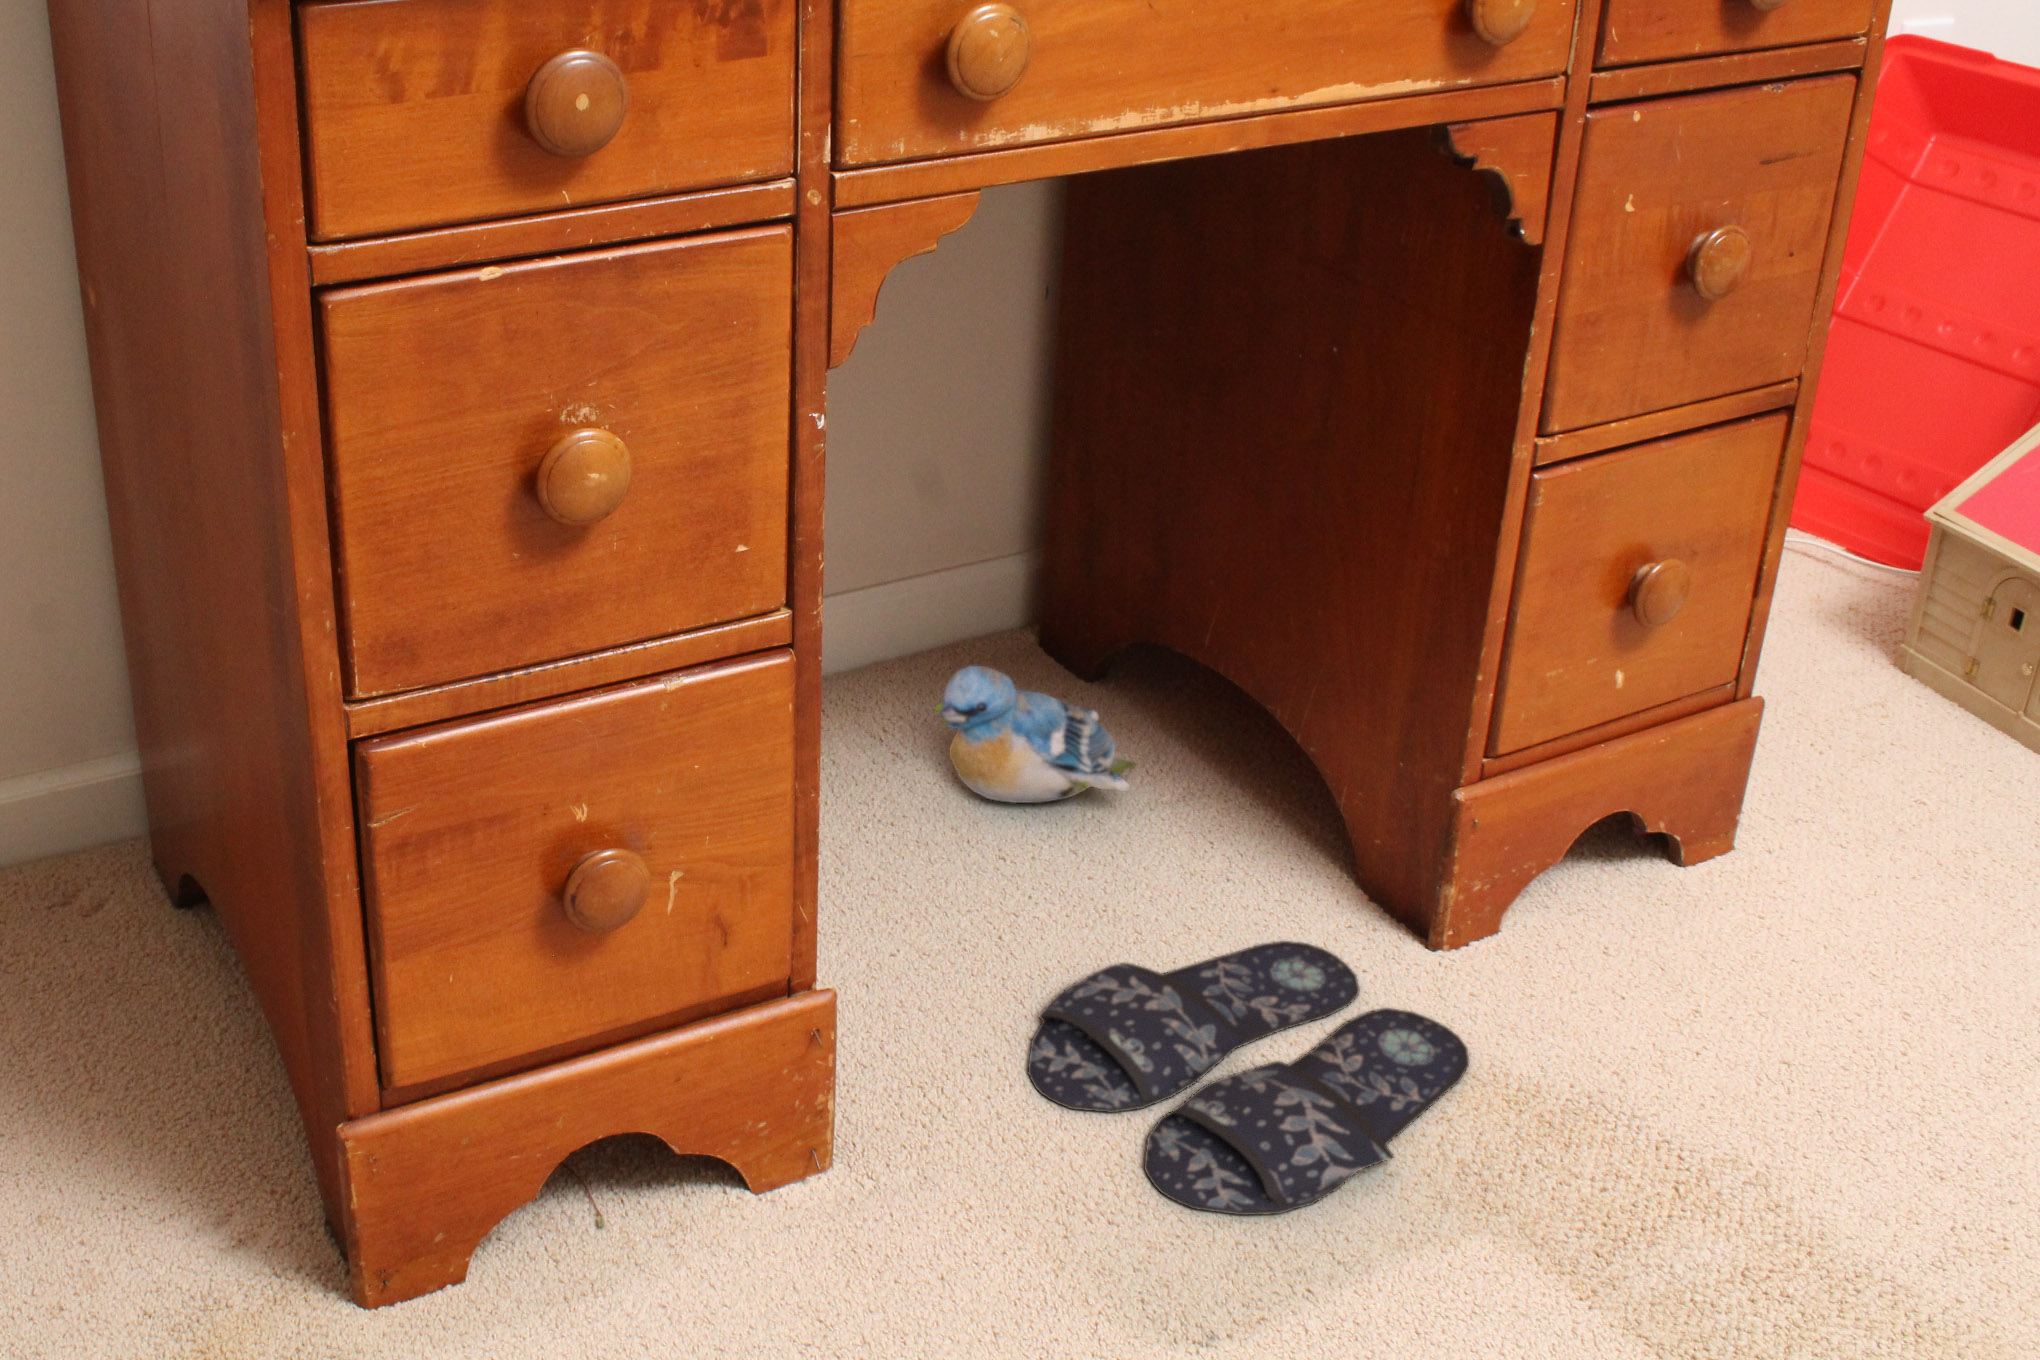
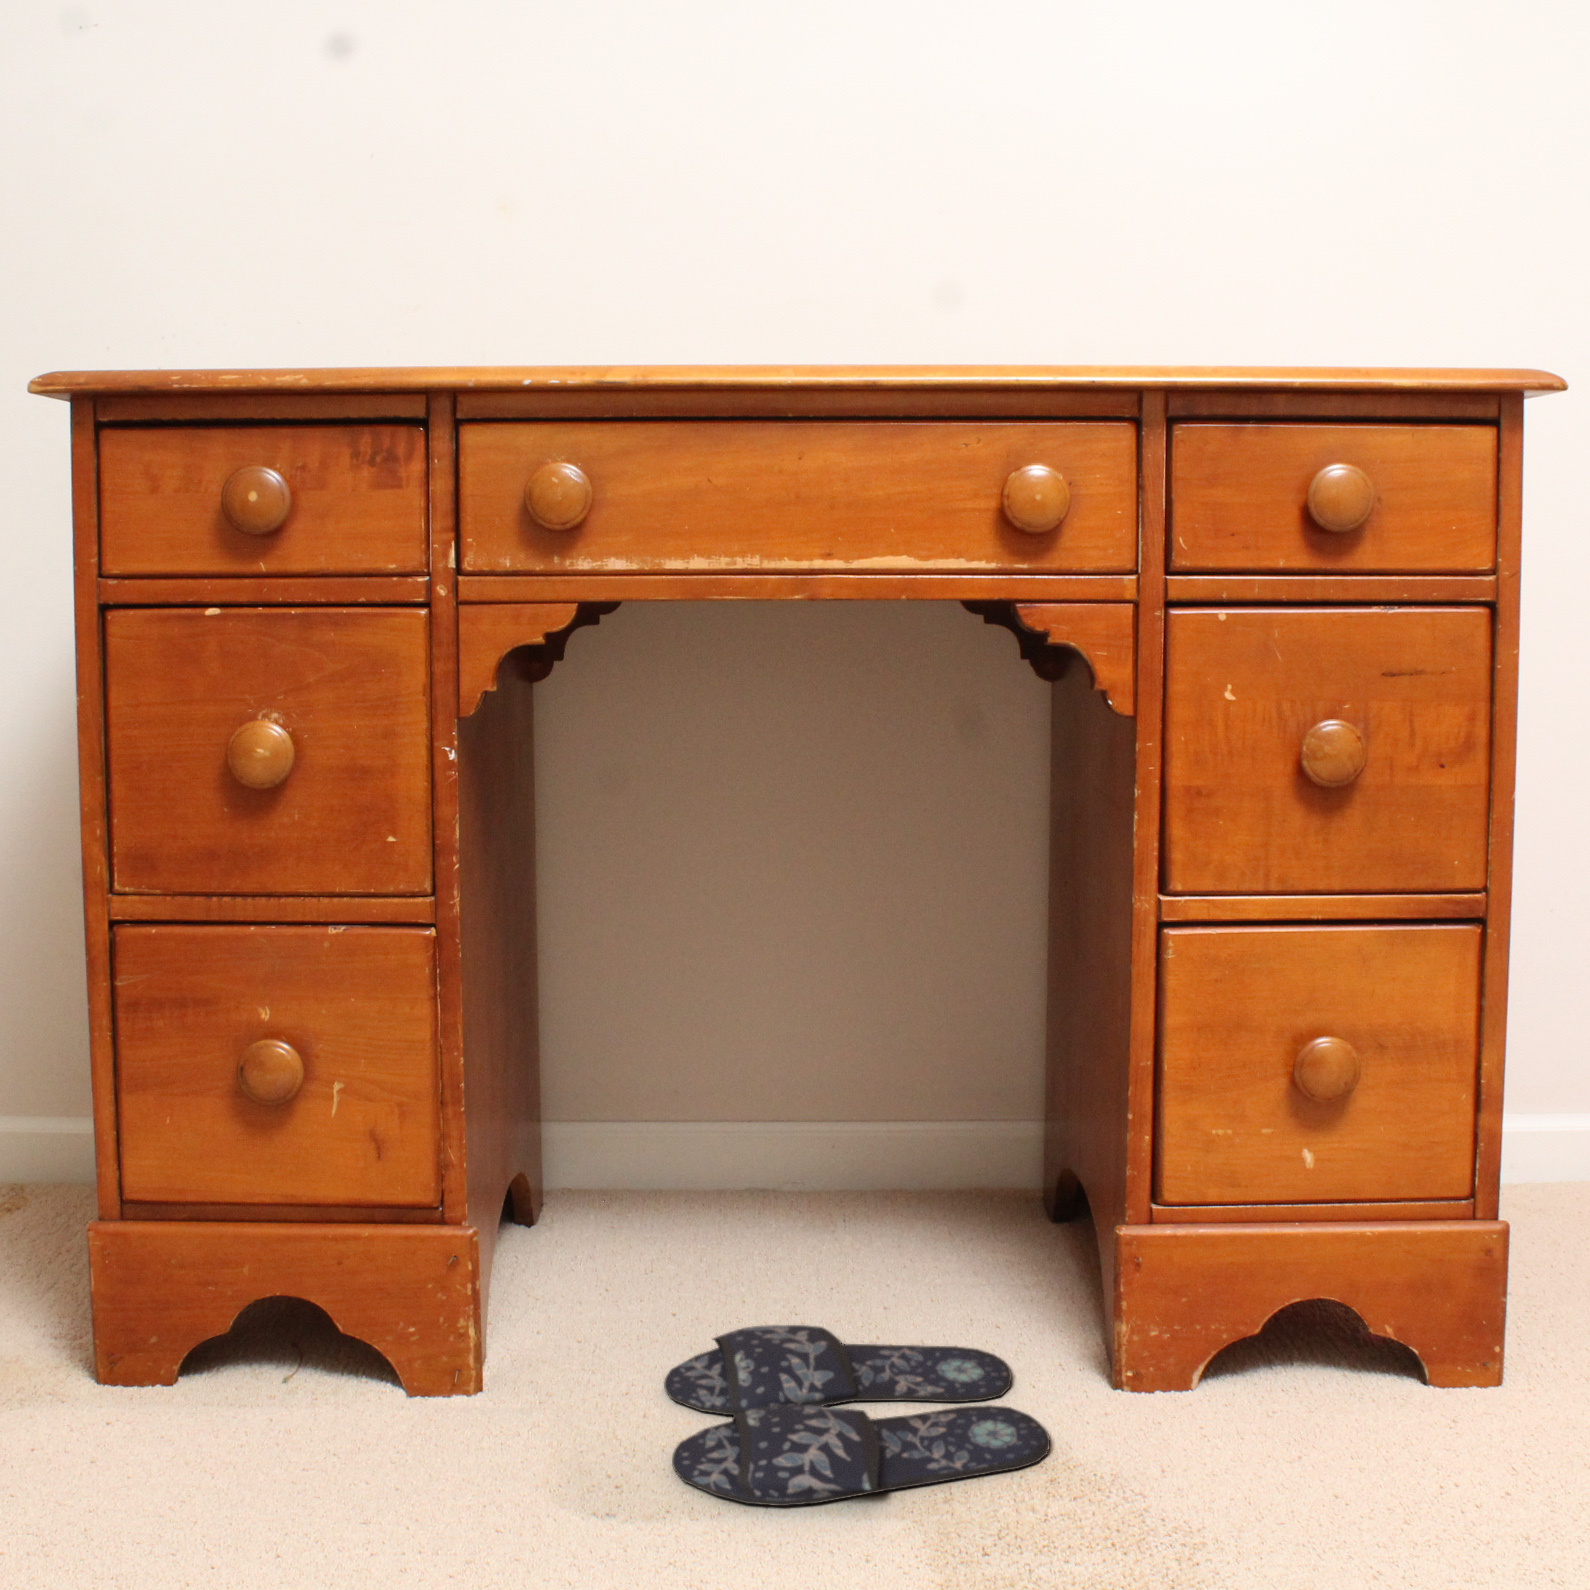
plush toy: present [935,666,1135,803] -> none [811,1106,976,1234]

